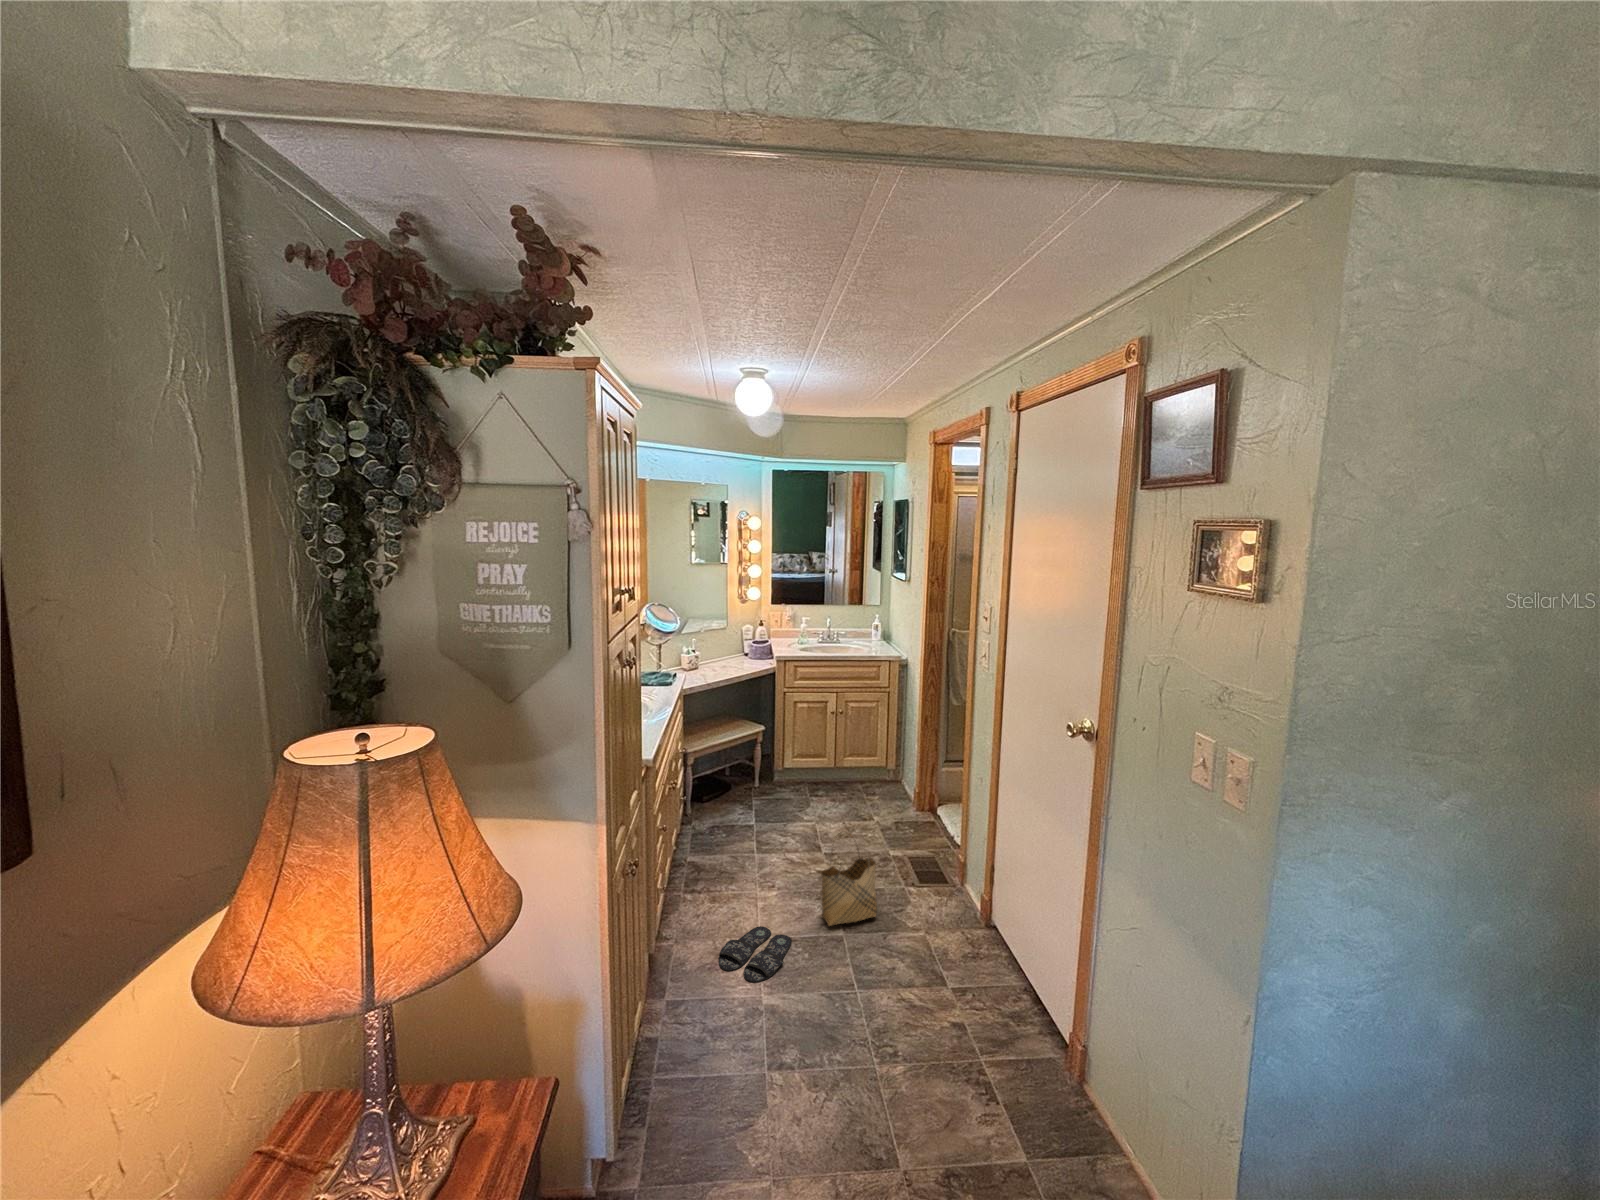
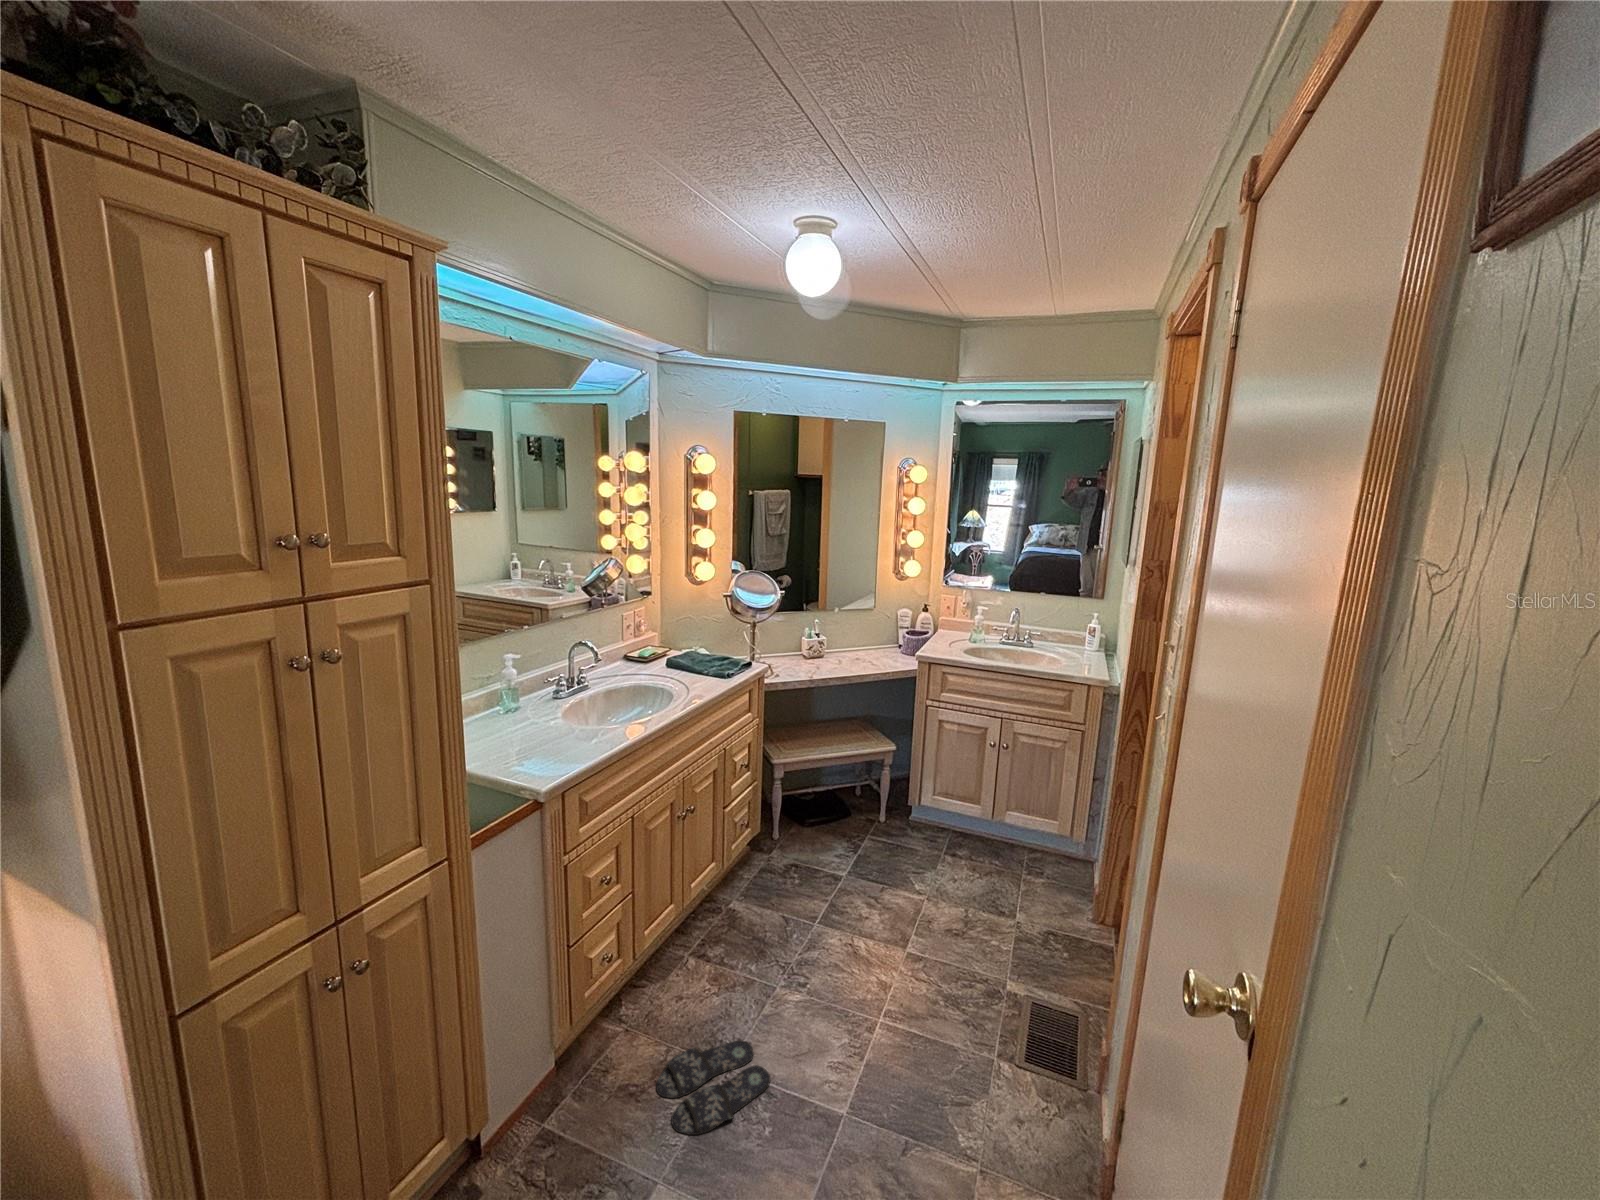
woven basket: present [821,832,877,926] -> none [829,948,925,1098]

